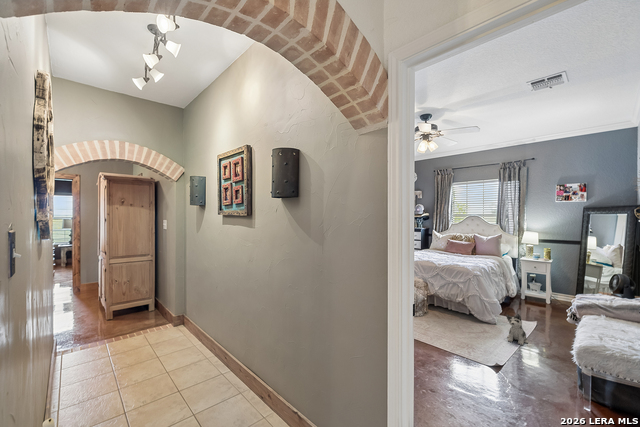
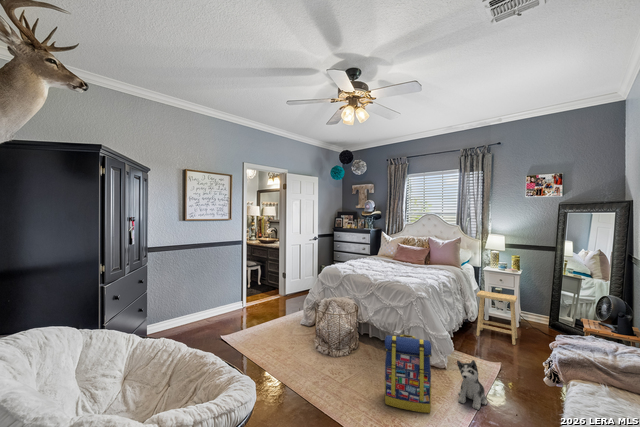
footstool: none [516,274,549,314] -> present [477,291,517,345]
backpack: none [456,297,490,345] -> present [385,335,432,413]

